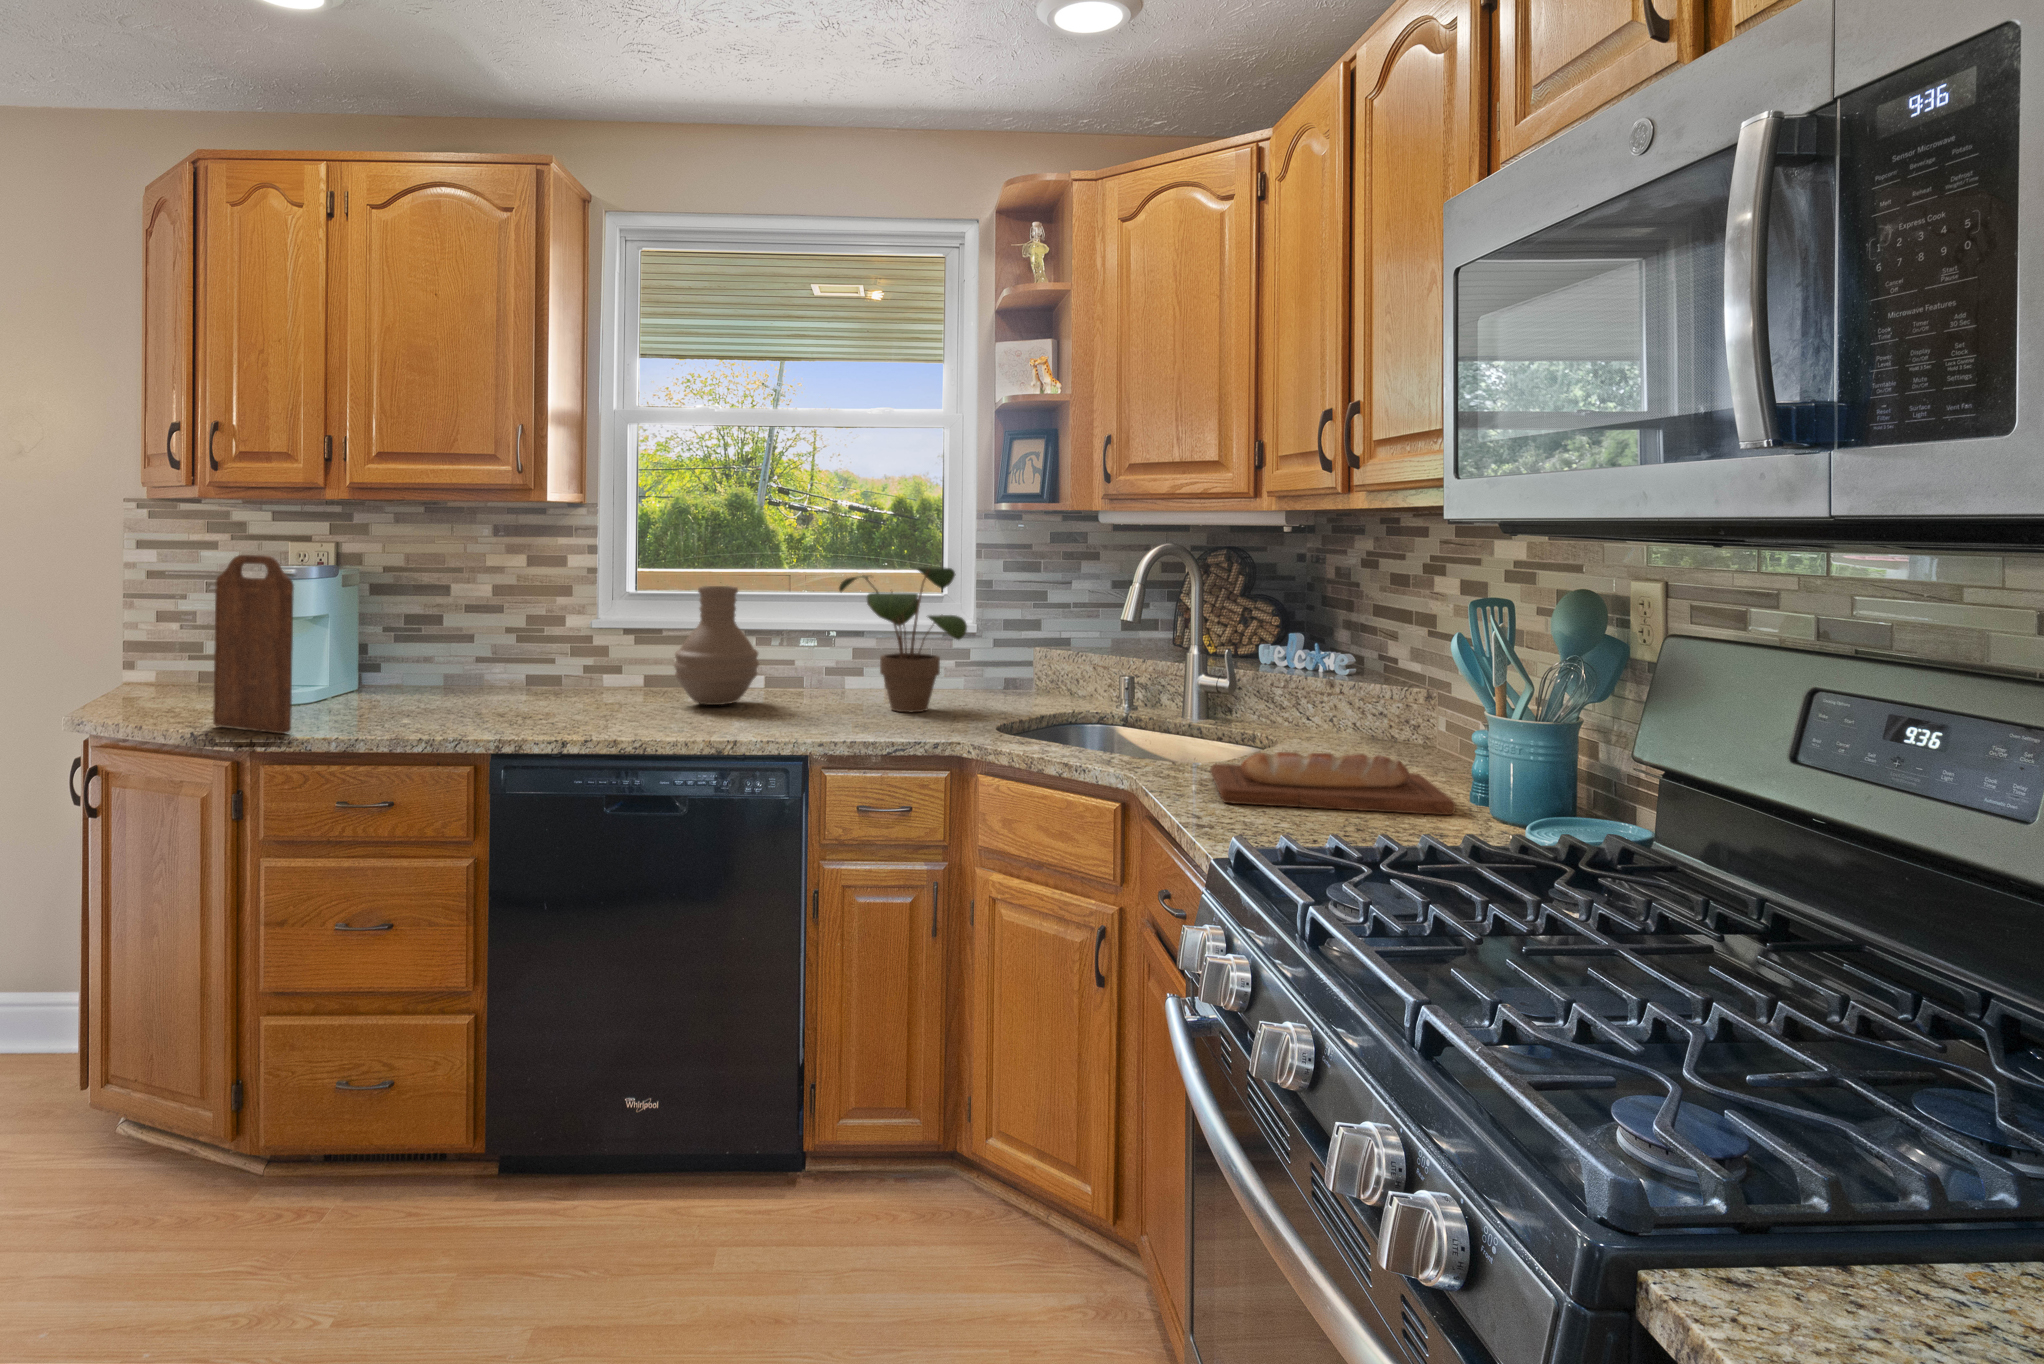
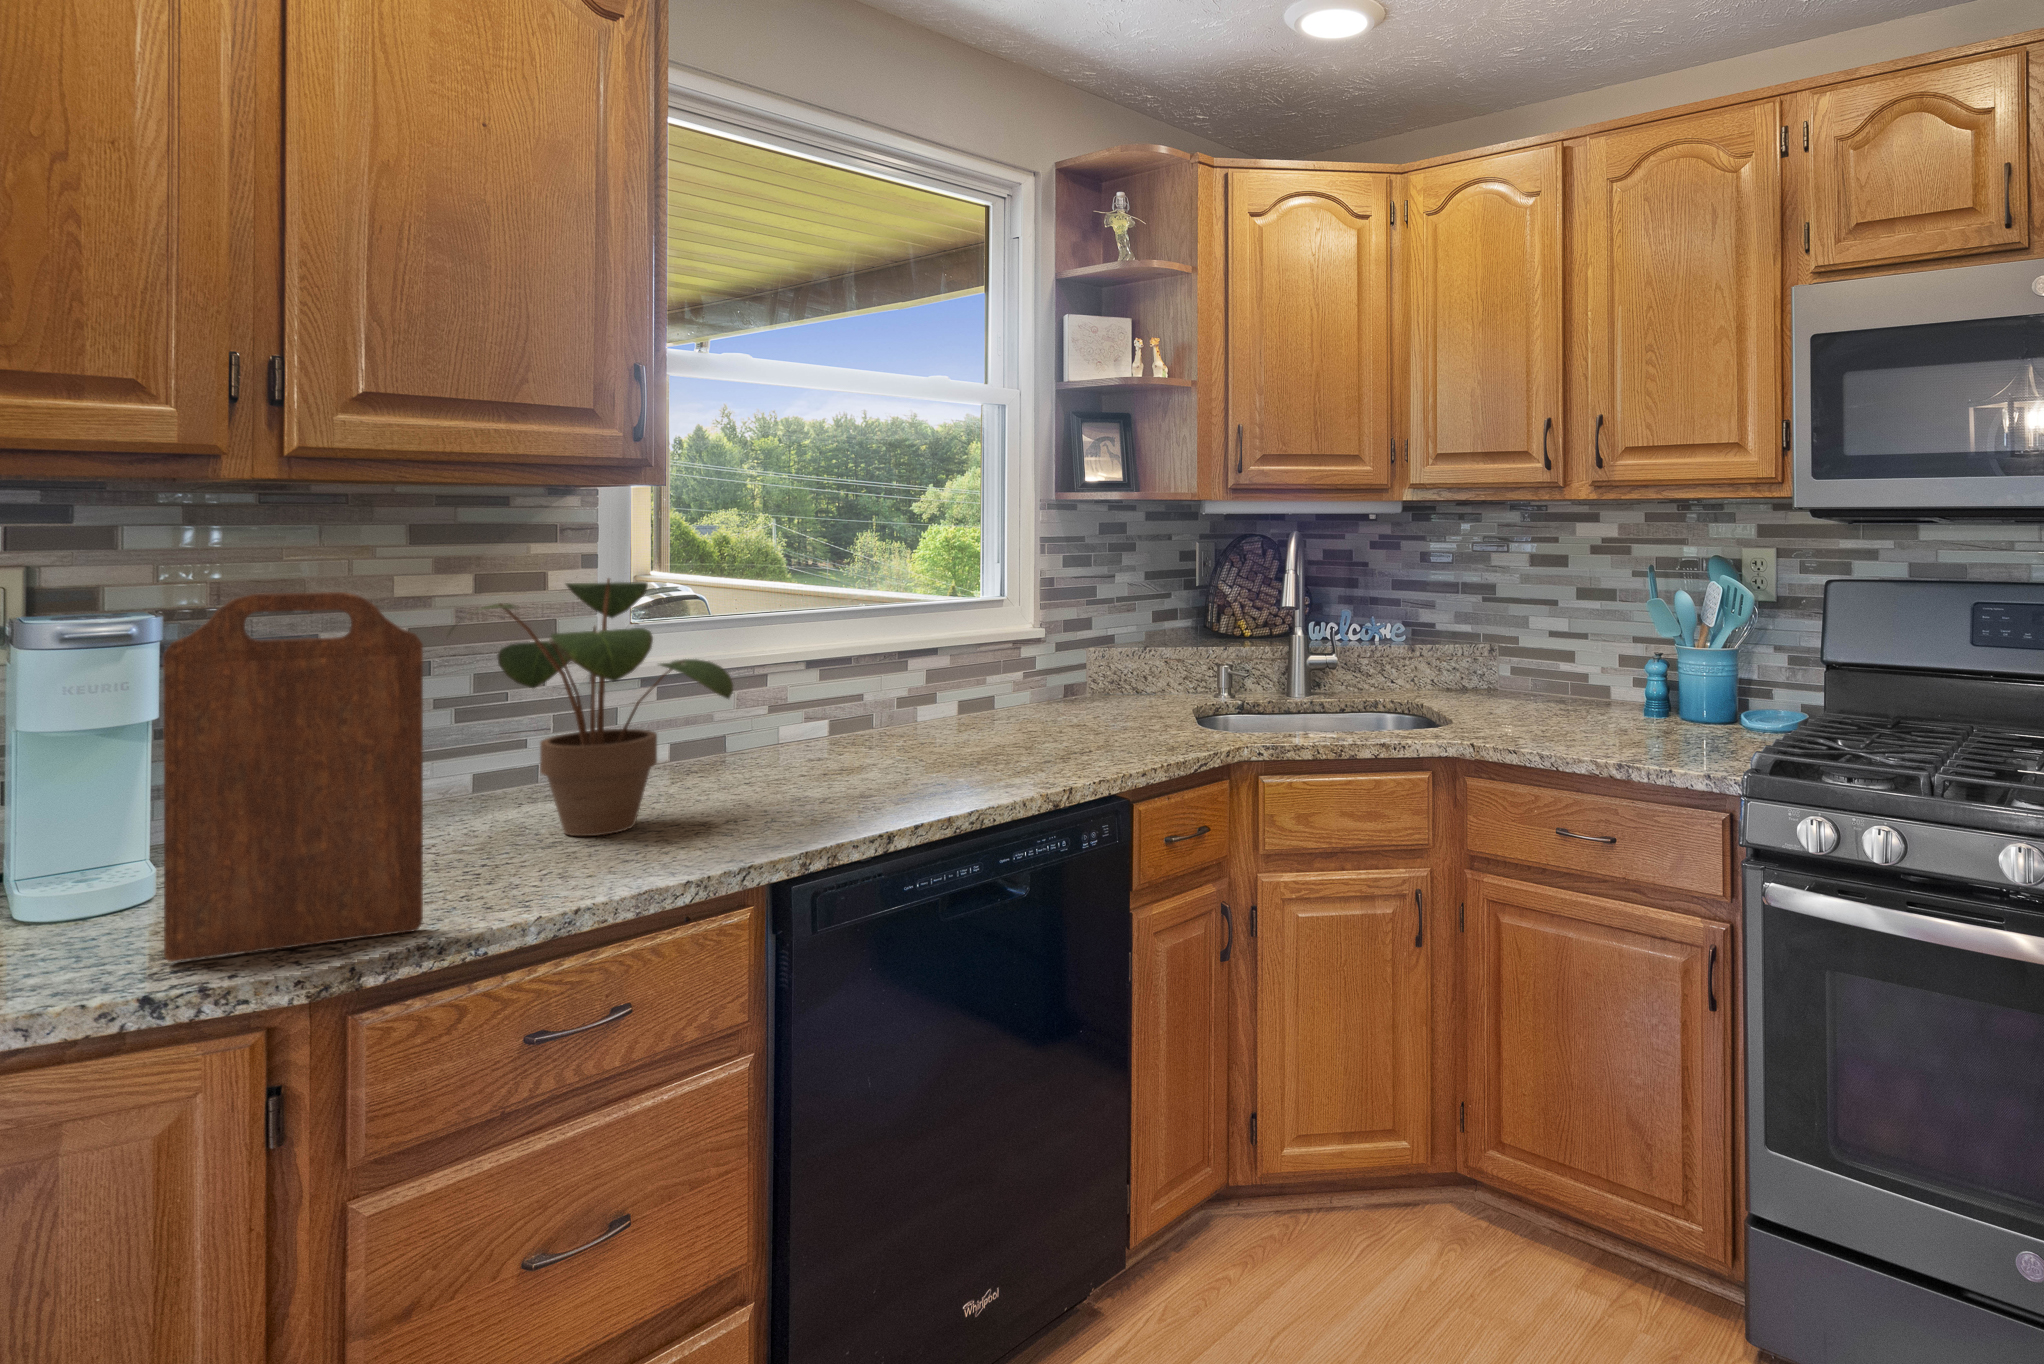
potted plant: present [839,565,967,712] -> present [451,579,733,836]
vase: present [674,586,759,705] -> none [788,602,908,765]
bread loaf: present [1211,752,1455,815] -> none [1502,693,1683,745]

